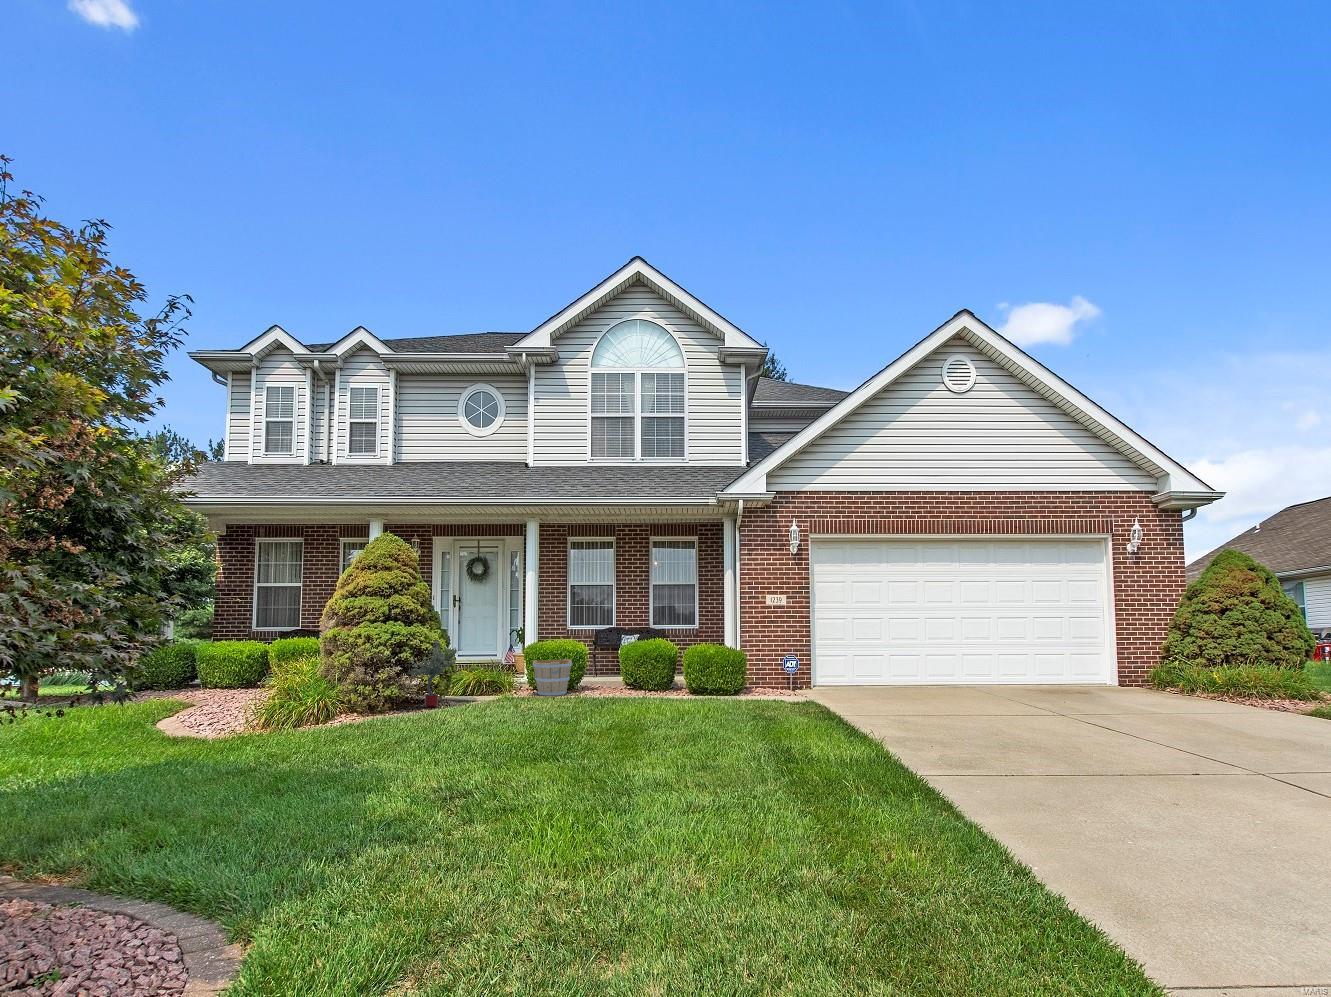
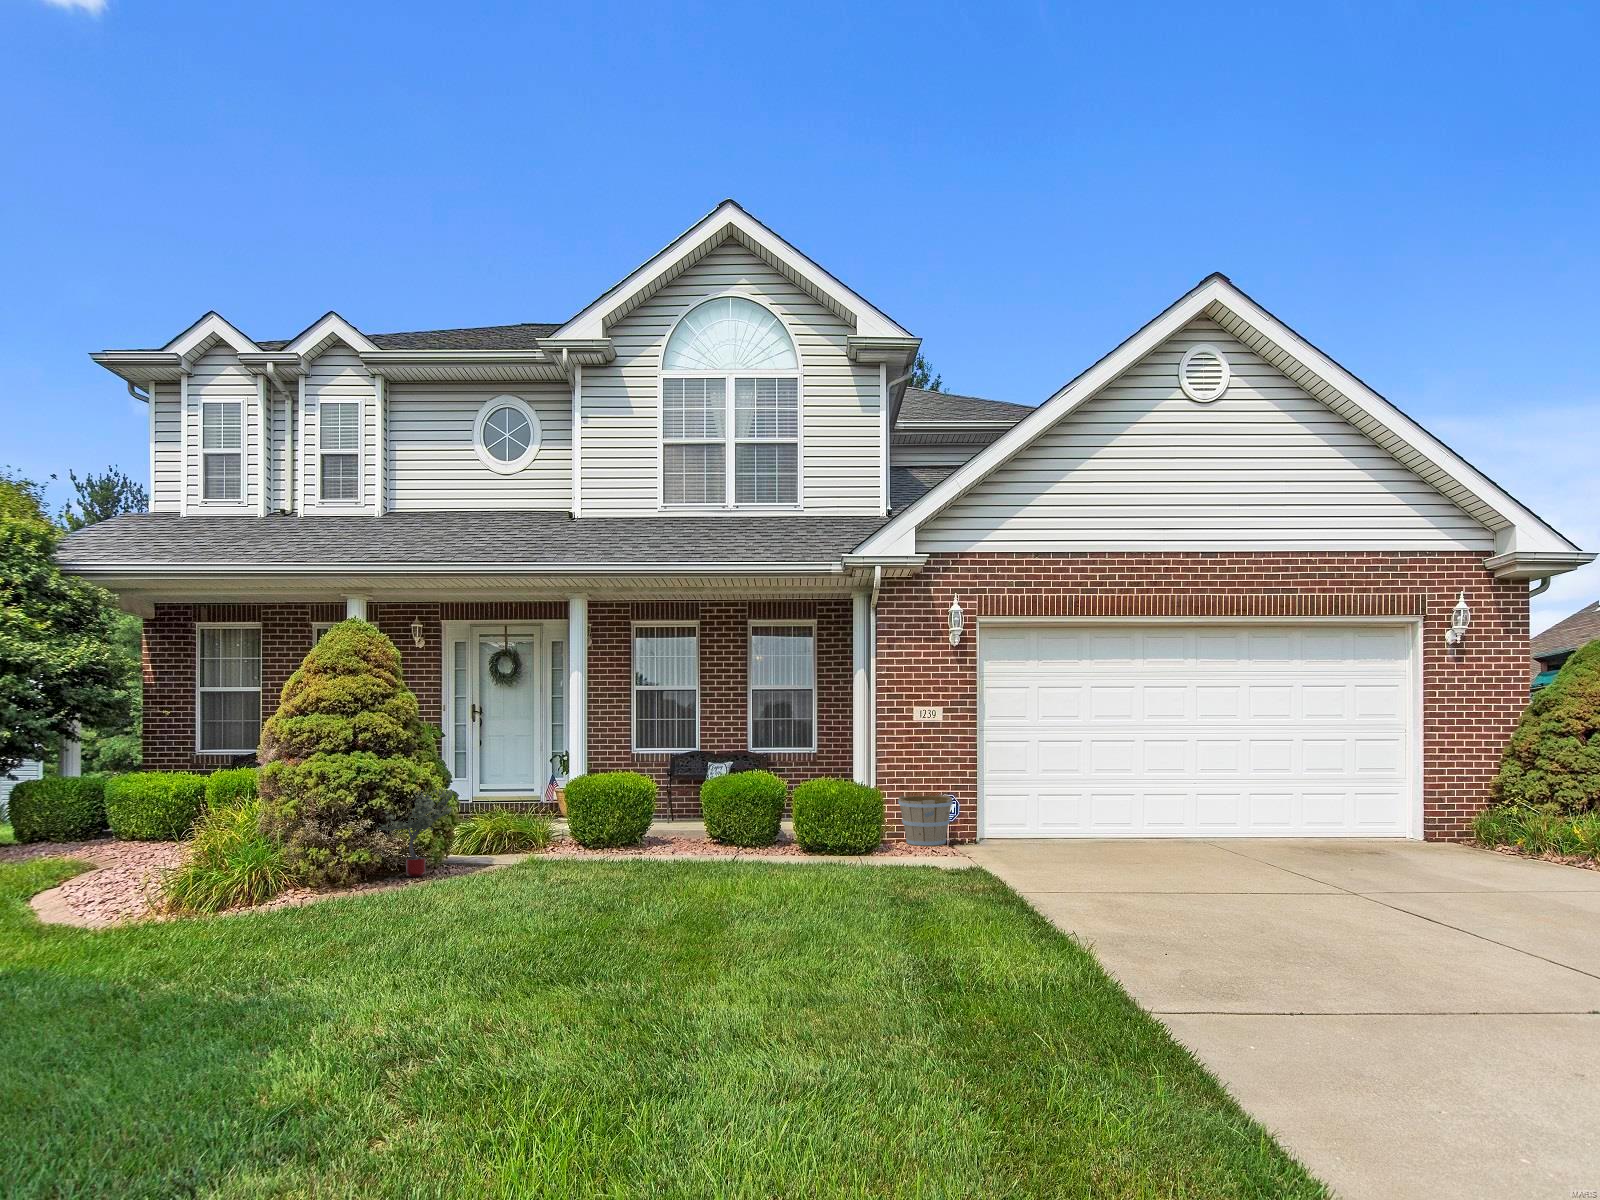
wooden bucket: present [533,659,572,696] -> present [898,795,953,846]

